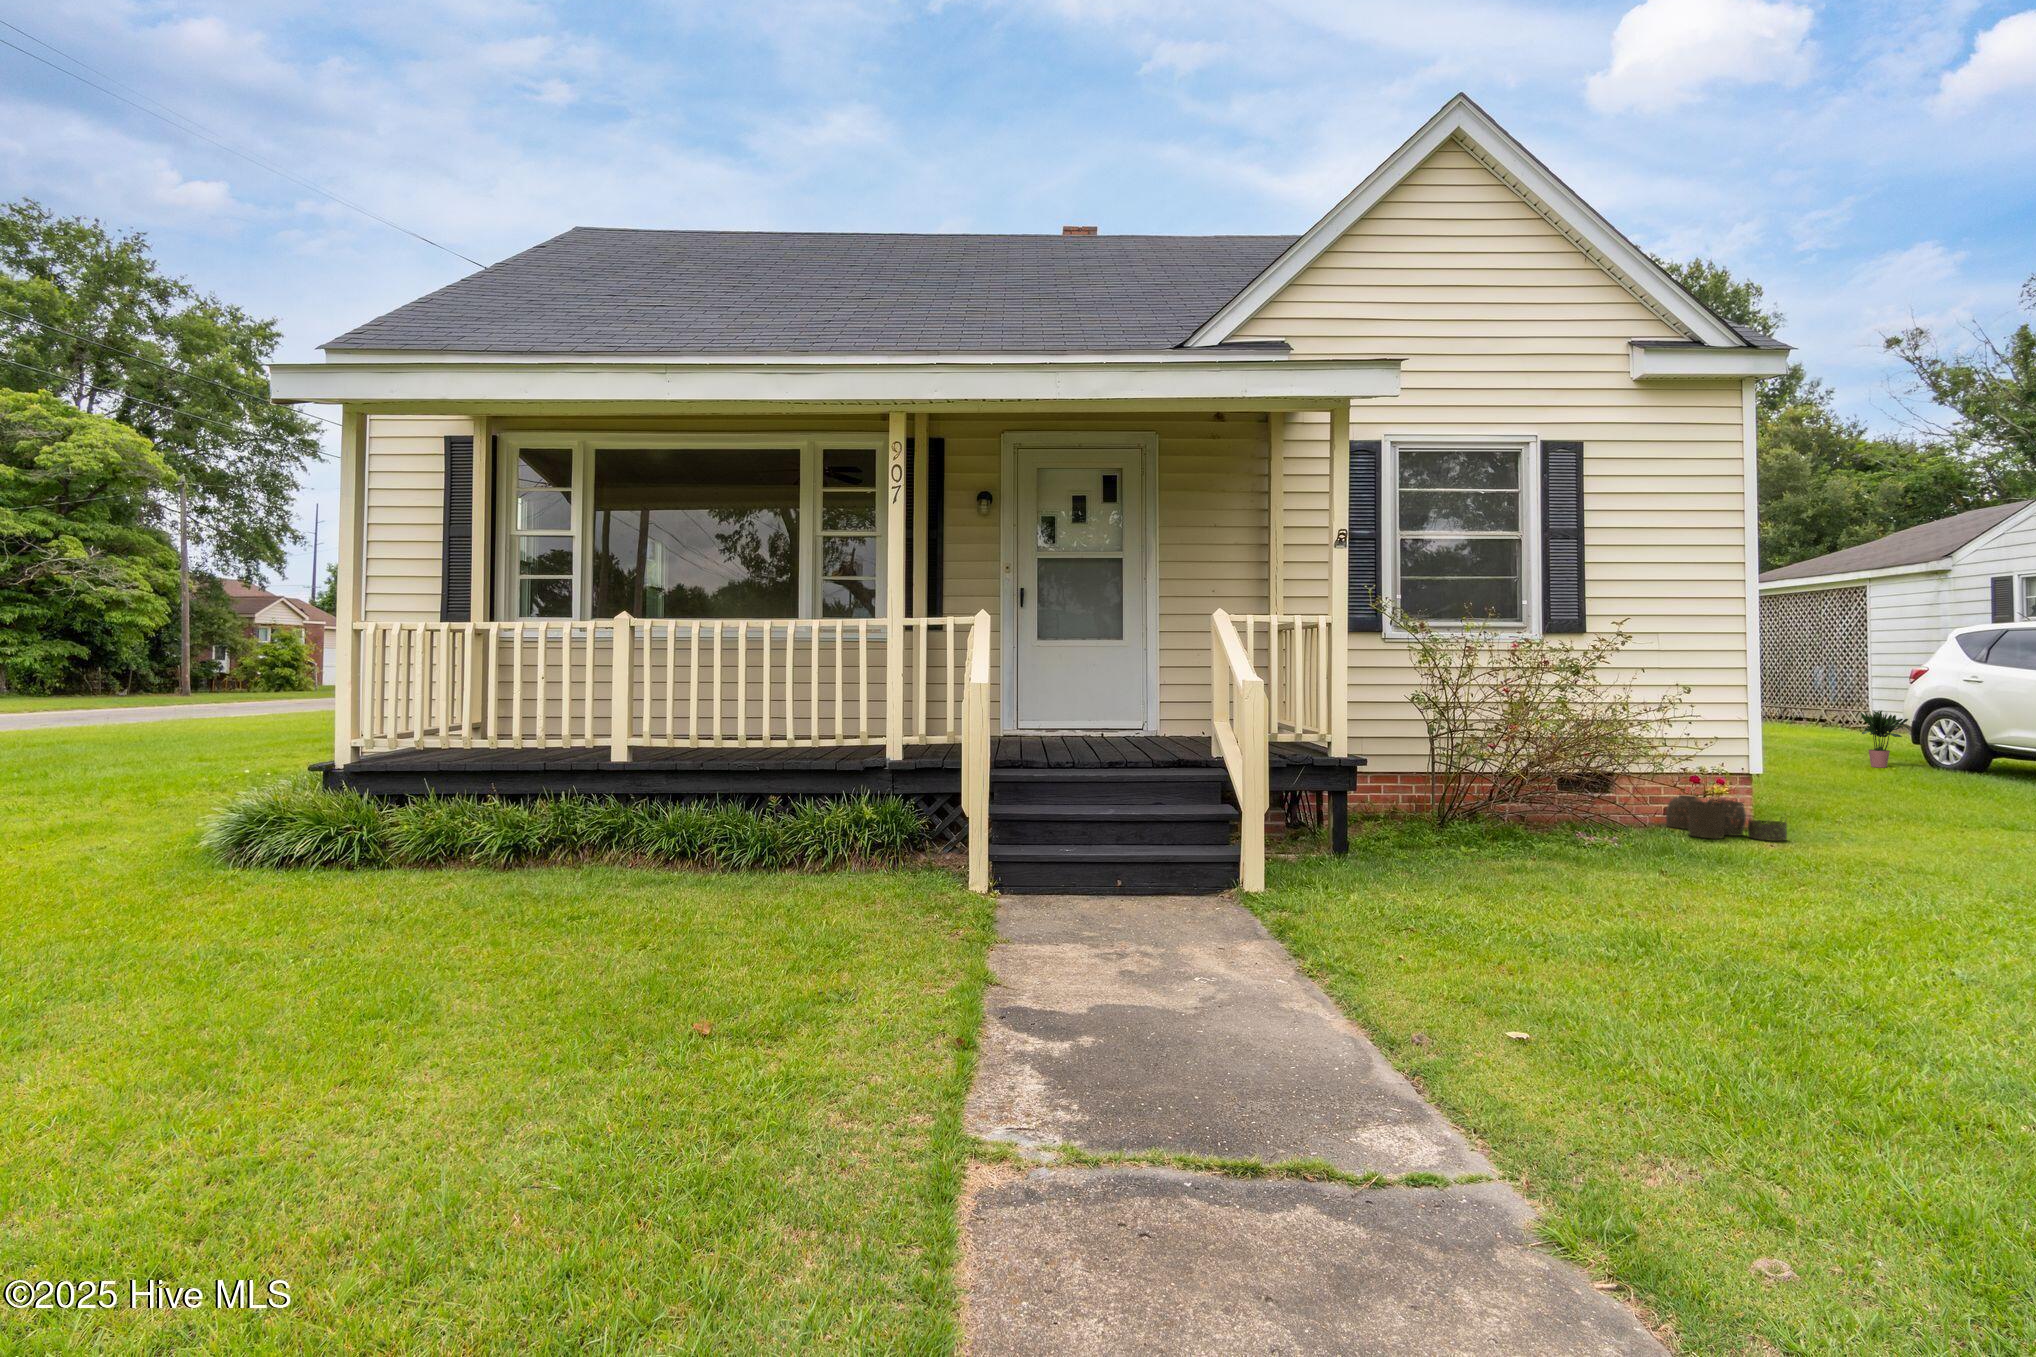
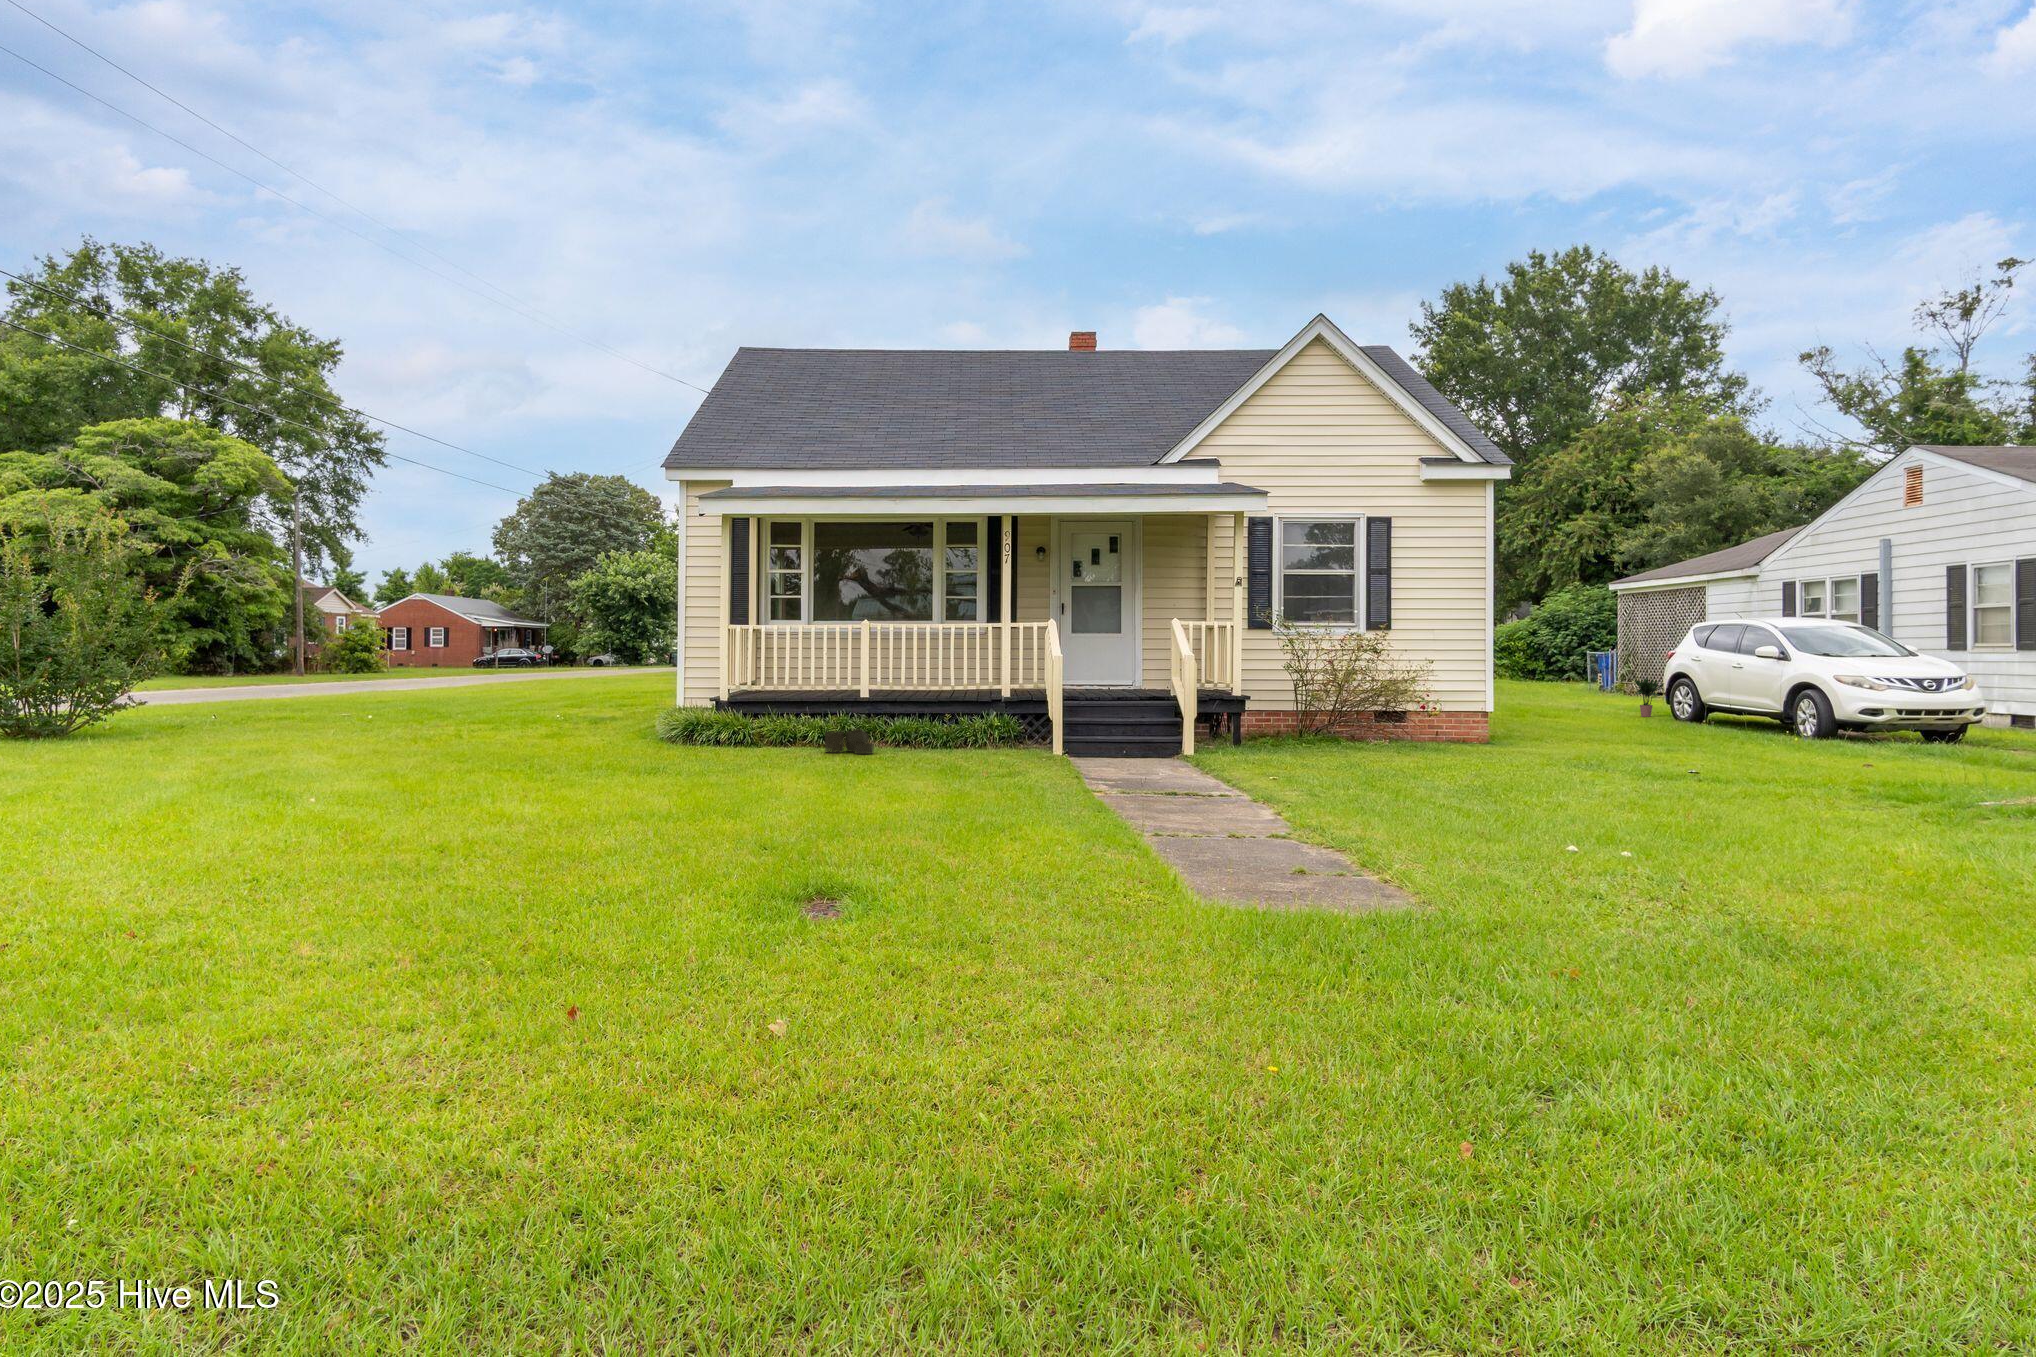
woven basket: present [1666,795,1787,841] -> present [825,729,874,754]

